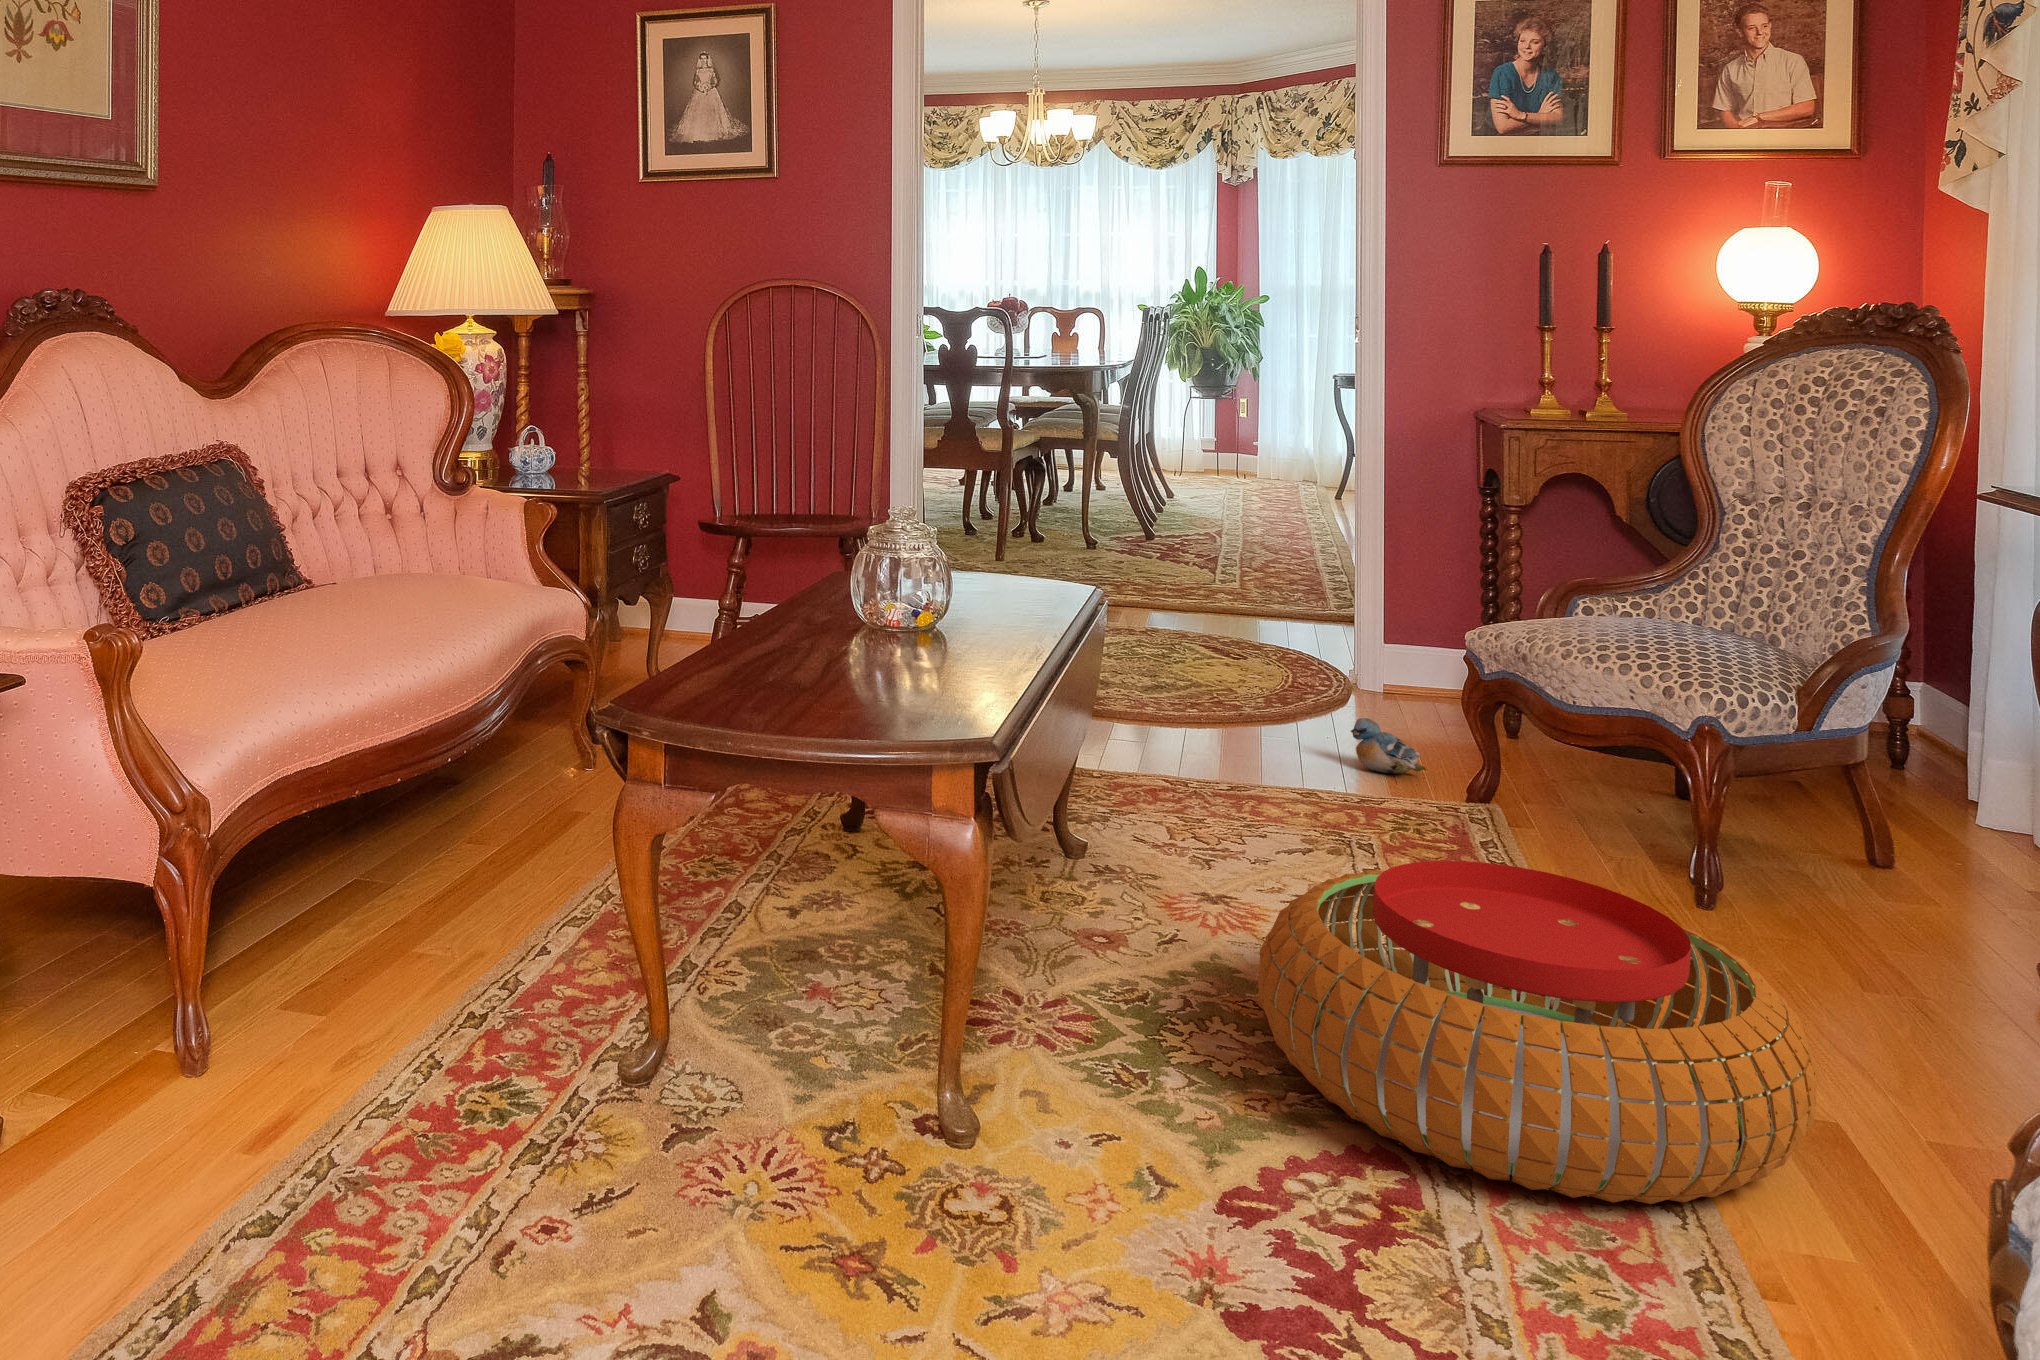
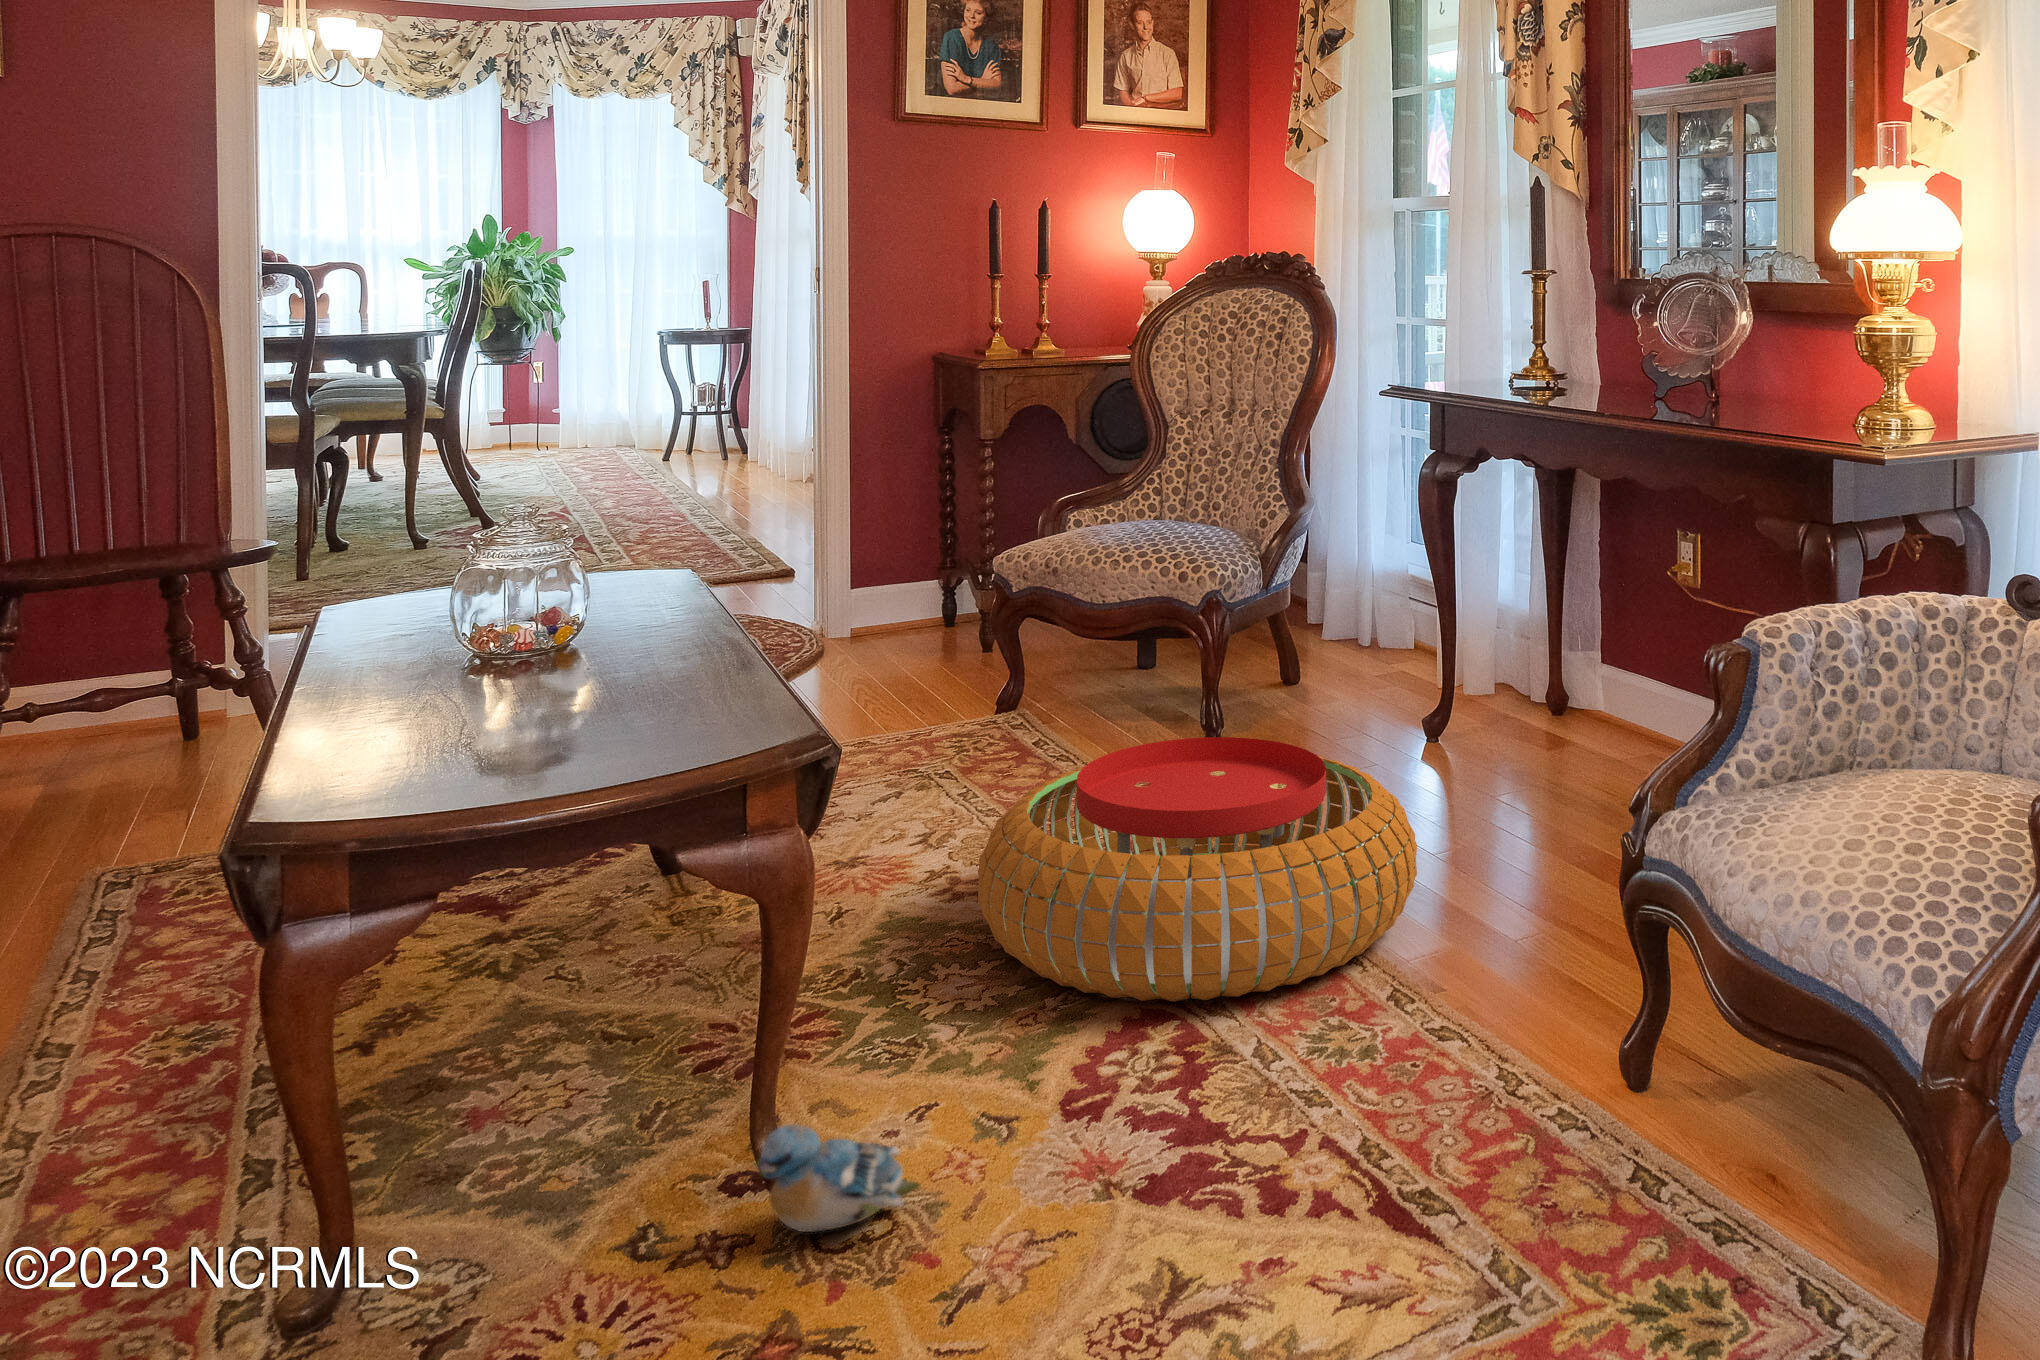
plush toy: present [1351,718,1426,774] -> present [755,1125,920,1232]

